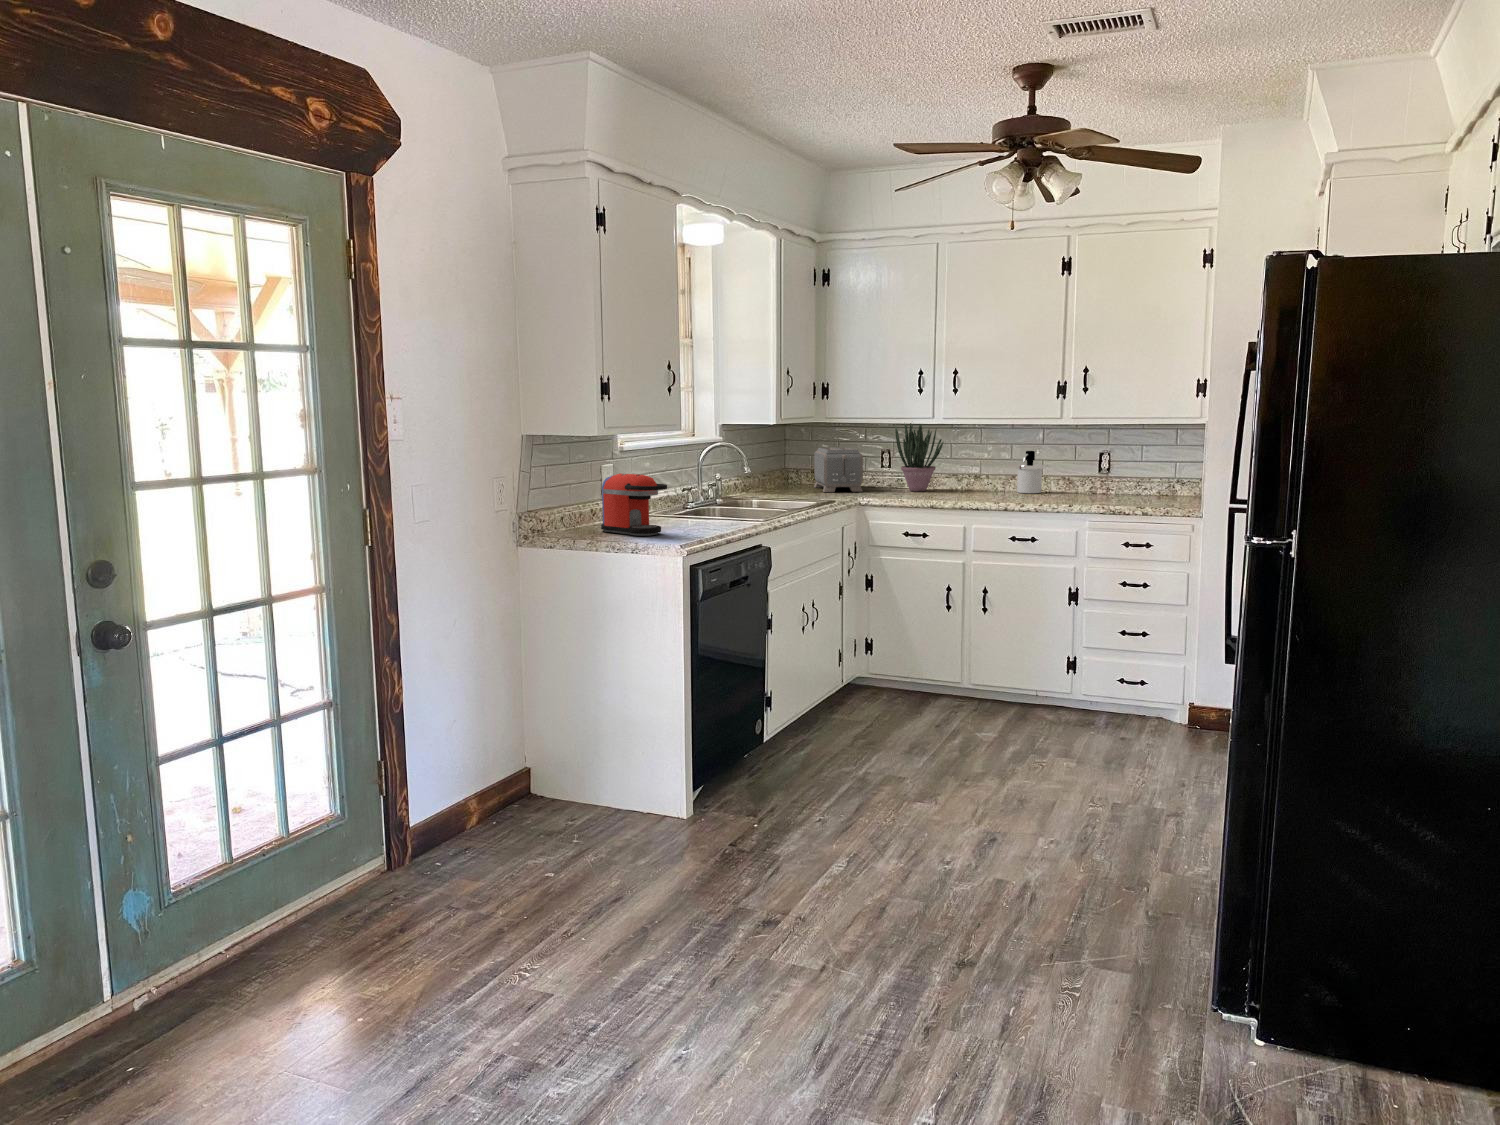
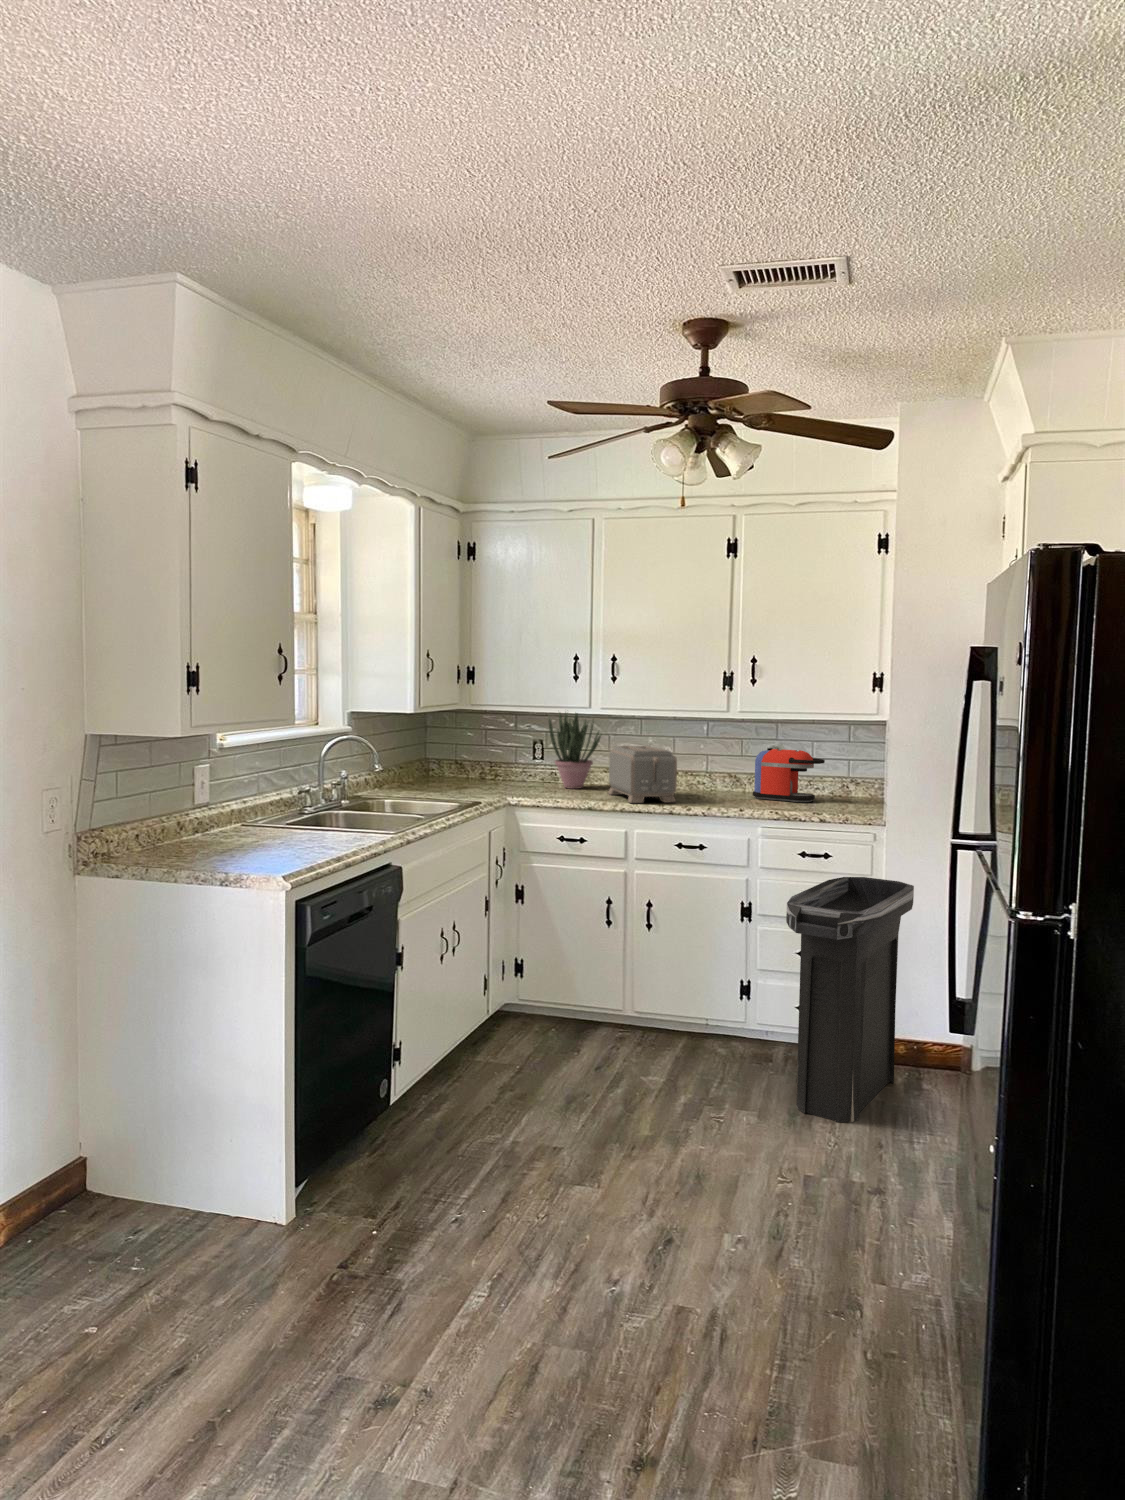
toaster: present [814,447,863,492] -> present [608,746,677,803]
soap dispenser: present [1017,451,1043,493] -> none [682,745,710,792]
coffee maker: present [601,473,667,536] -> present [753,749,825,802]
trash can: none [1104,564,1227,770] -> present [786,877,914,1122]

